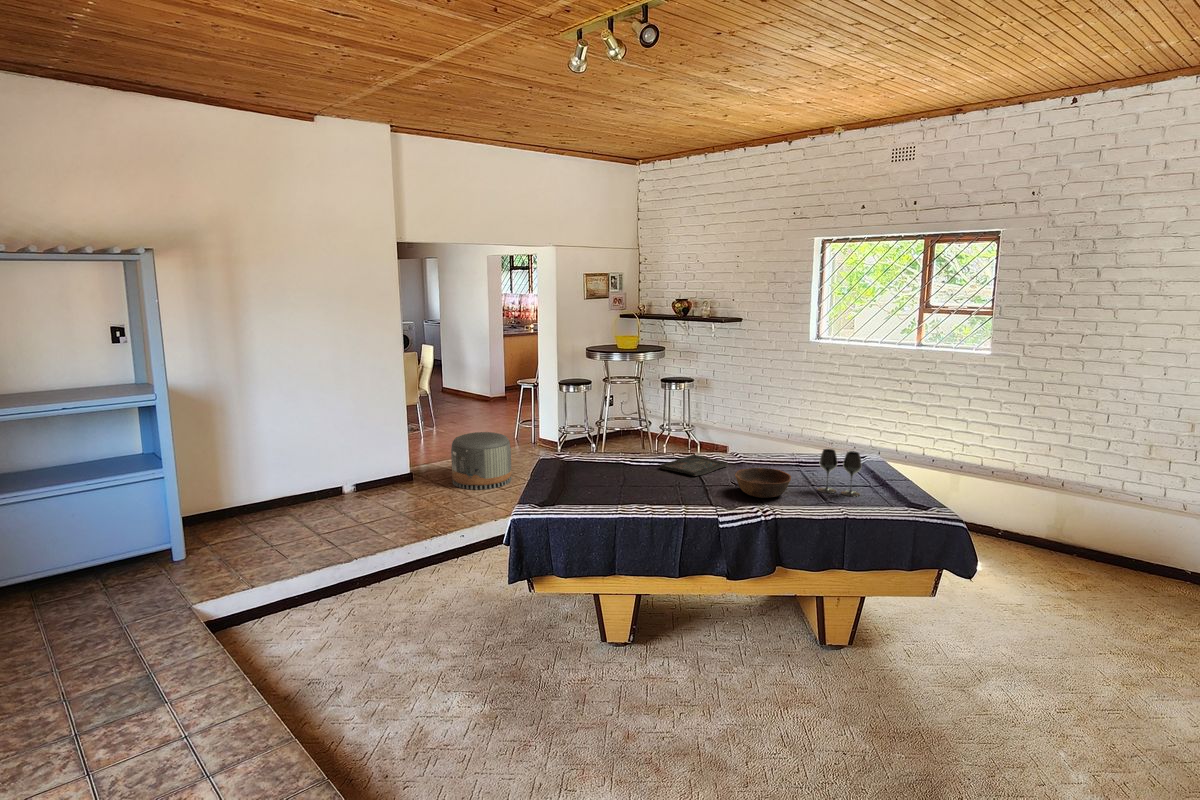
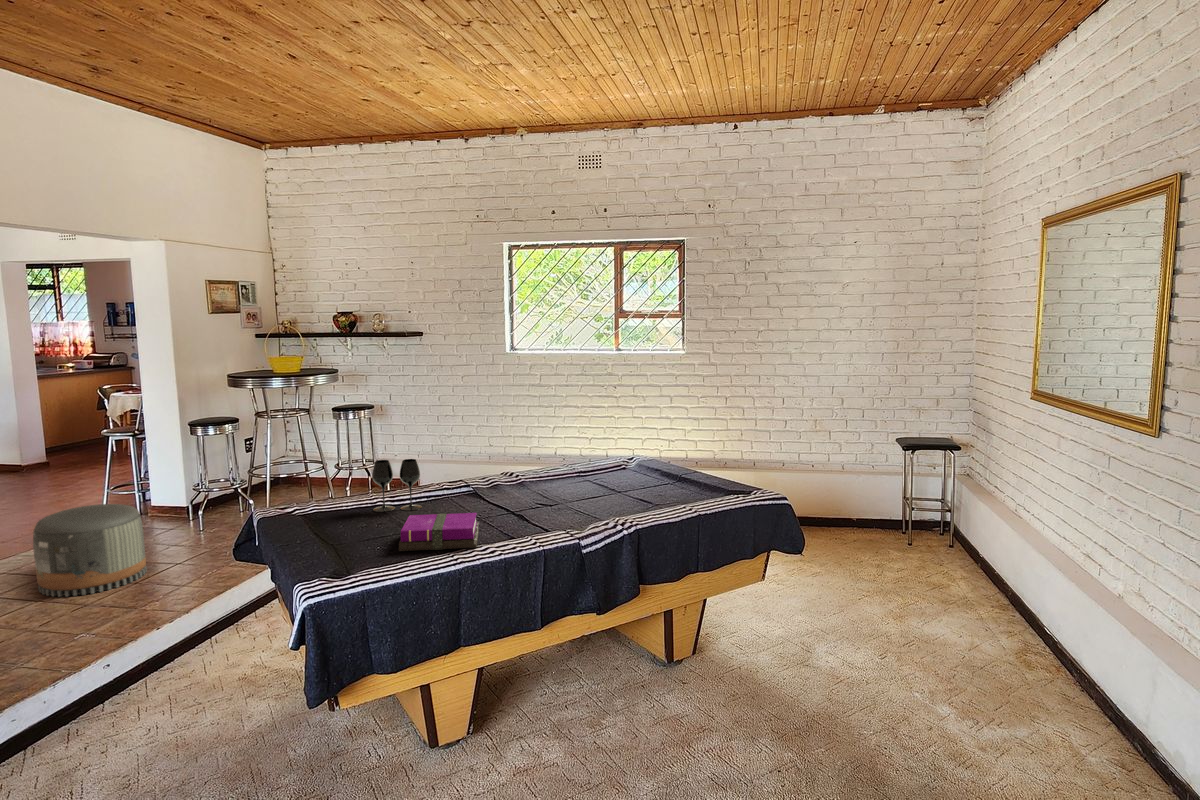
wine glass: present [818,449,862,496] -> present [372,459,422,512]
tray: present [660,455,728,476] -> none [442,481,515,503]
bowl: present [735,468,791,498] -> none [556,479,620,512]
notebook: none [590,473,658,506] -> present [399,513,479,551]

